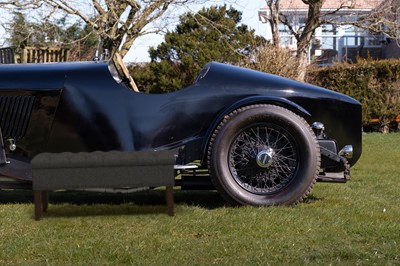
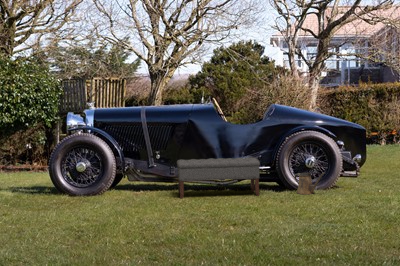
watering can: none [238,176,287,214] -> present [294,172,325,194]

